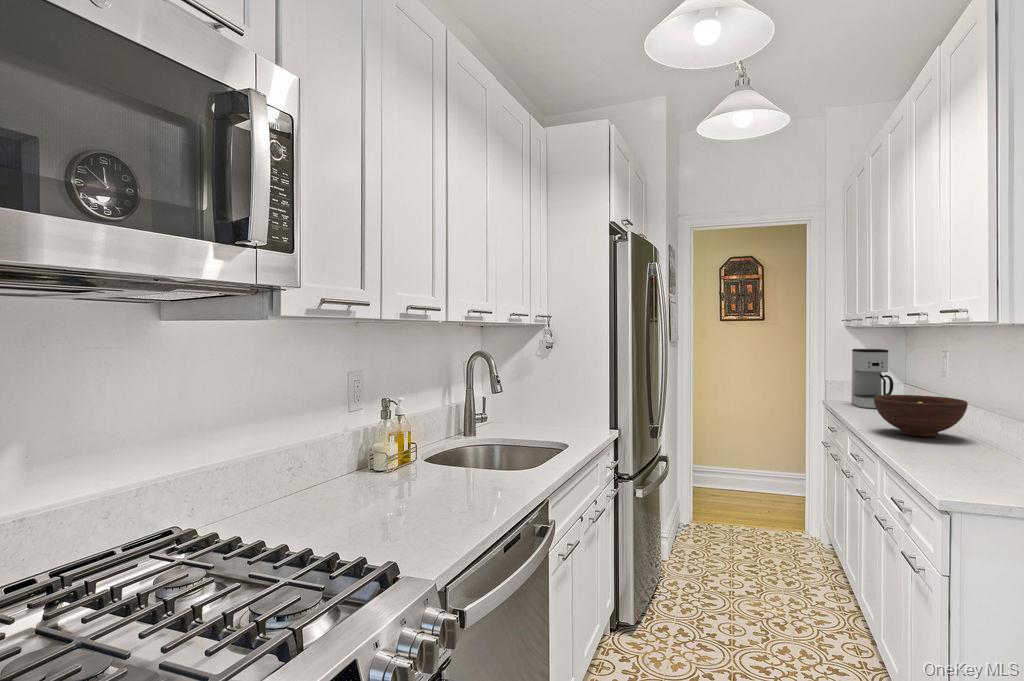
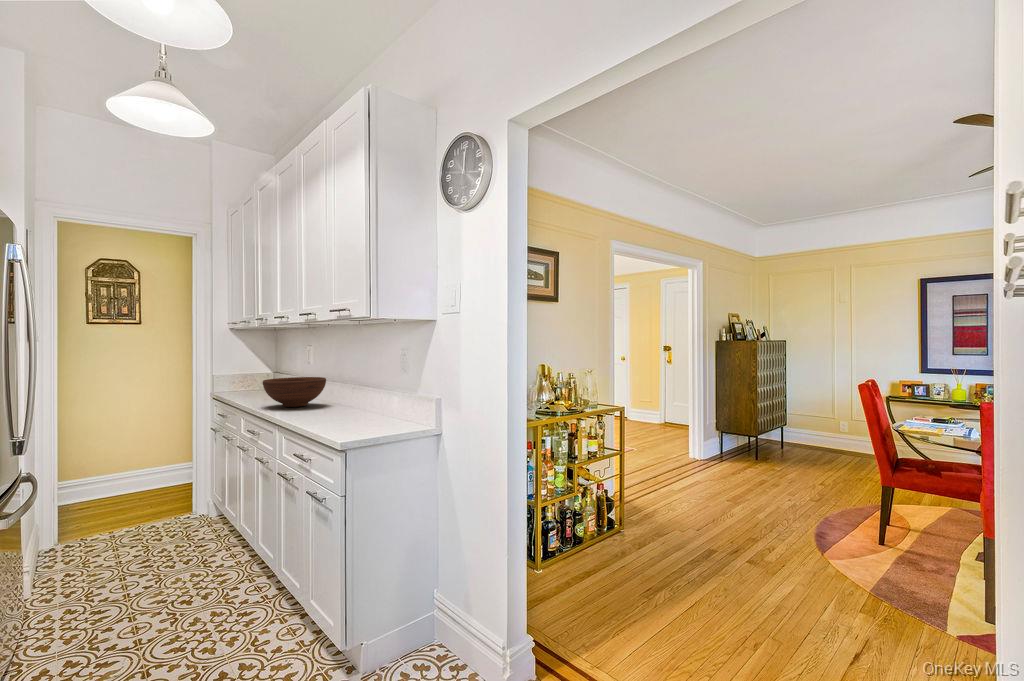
coffee maker: present [851,349,893,409] -> none [233,347,266,395]

